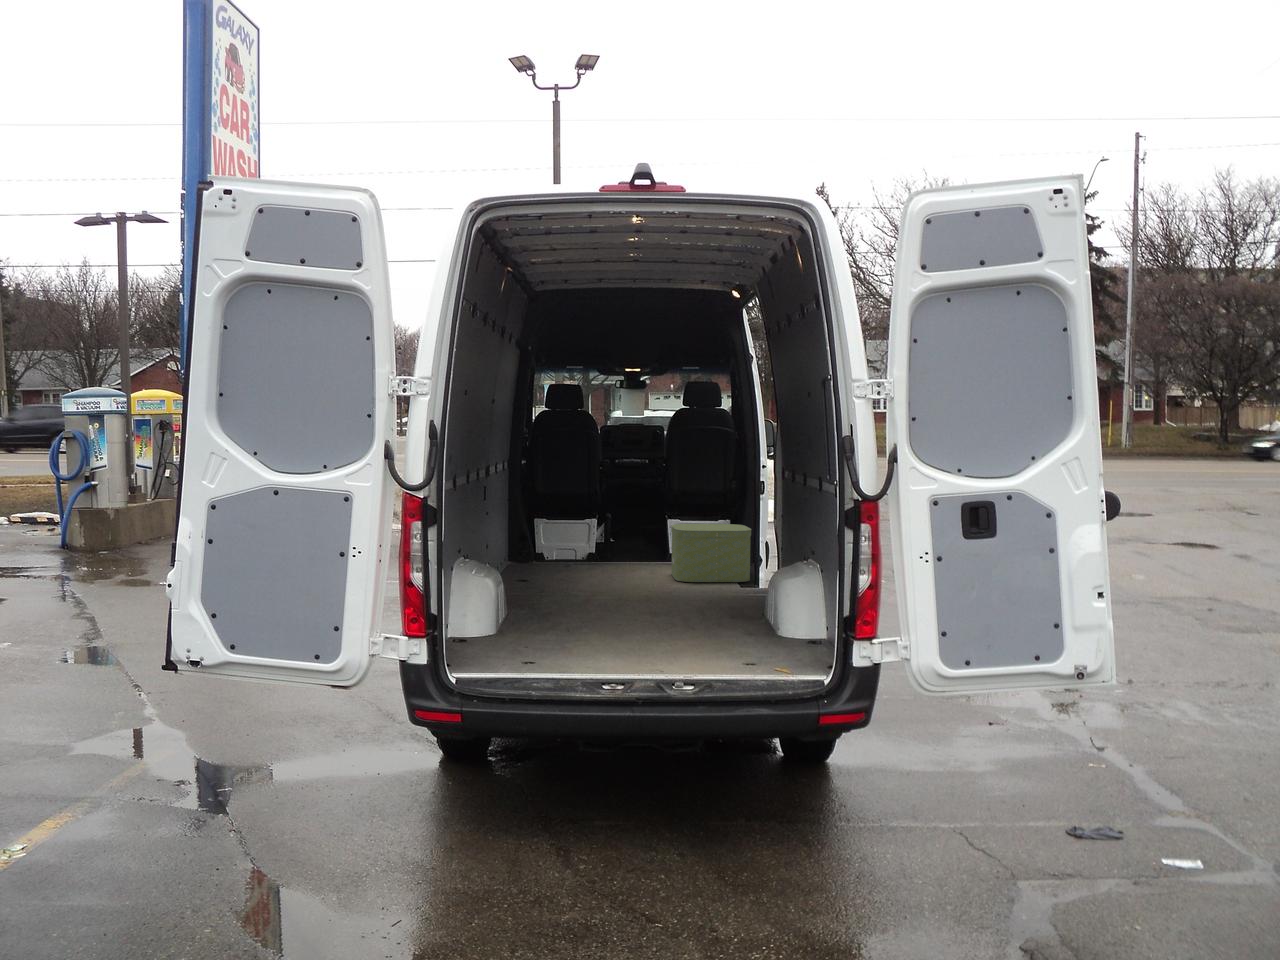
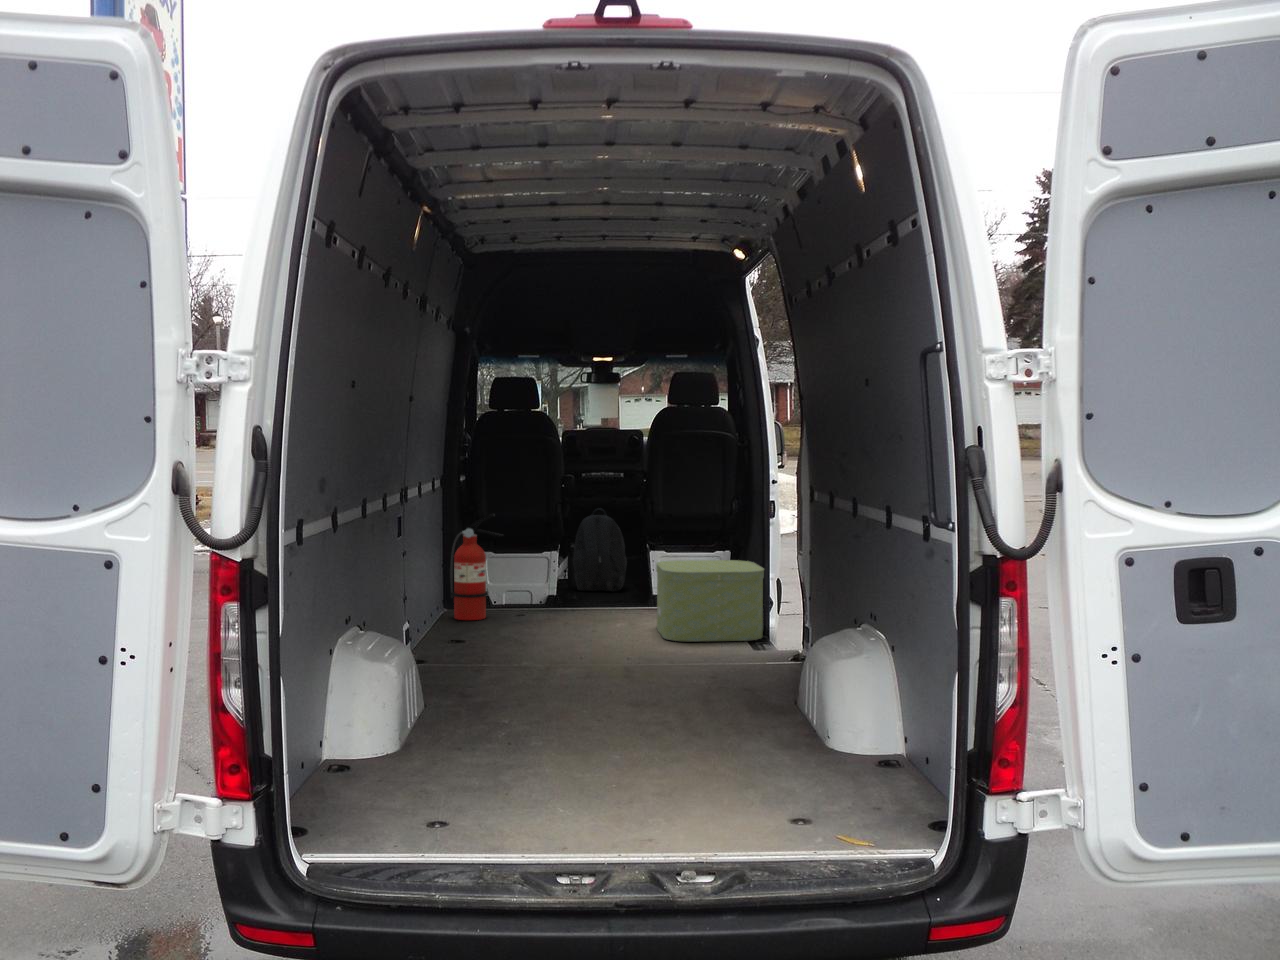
backpack: none [608,487,650,552] -> present [573,508,627,591]
fire extinguisher: none [516,488,557,568] -> present [450,514,503,620]

